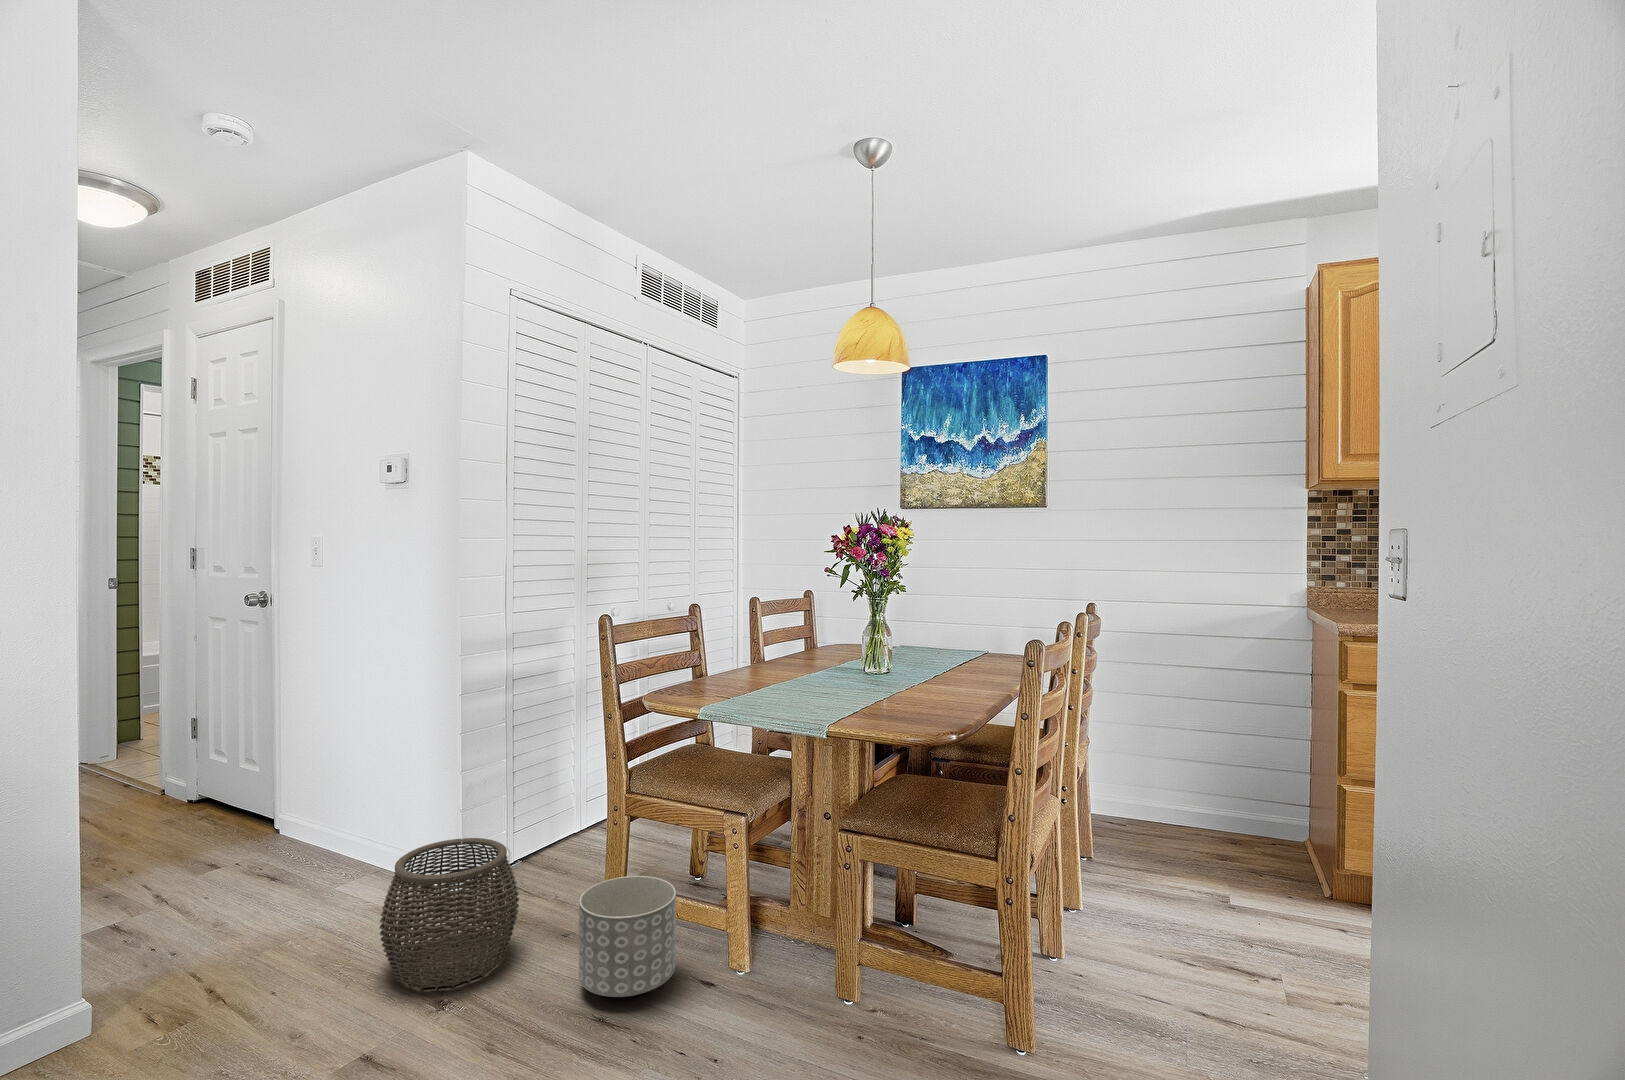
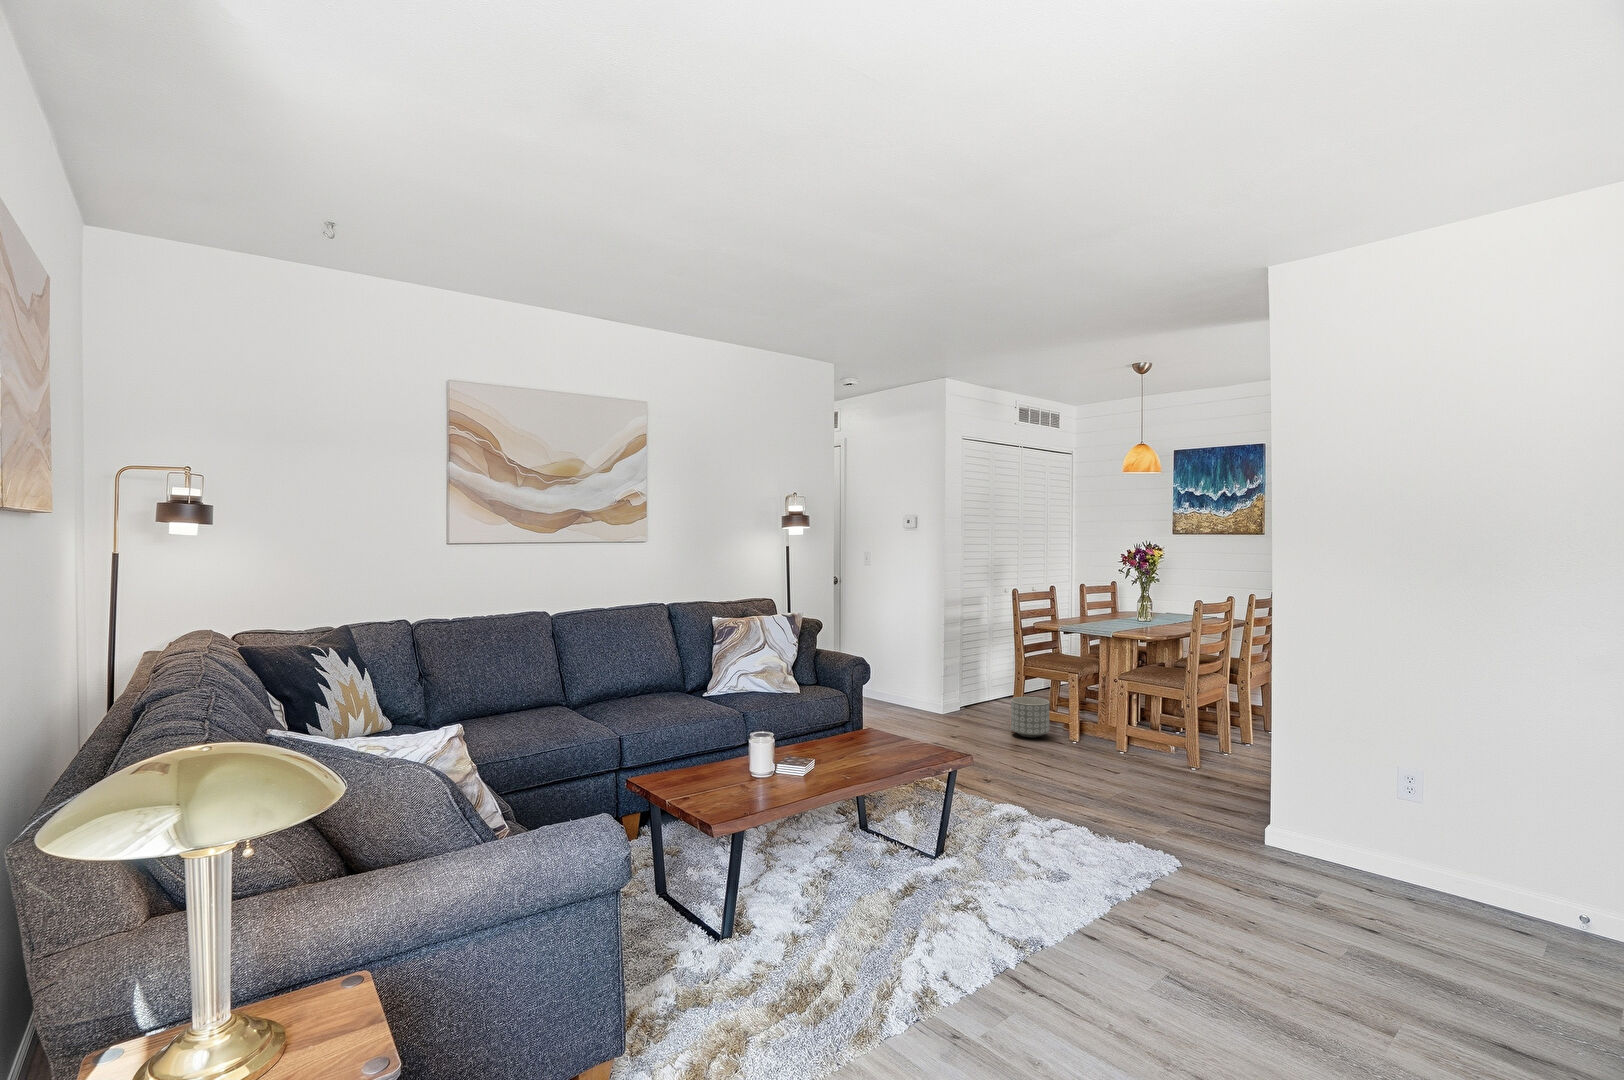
woven basket: present [379,838,519,989] -> none [933,679,983,729]

